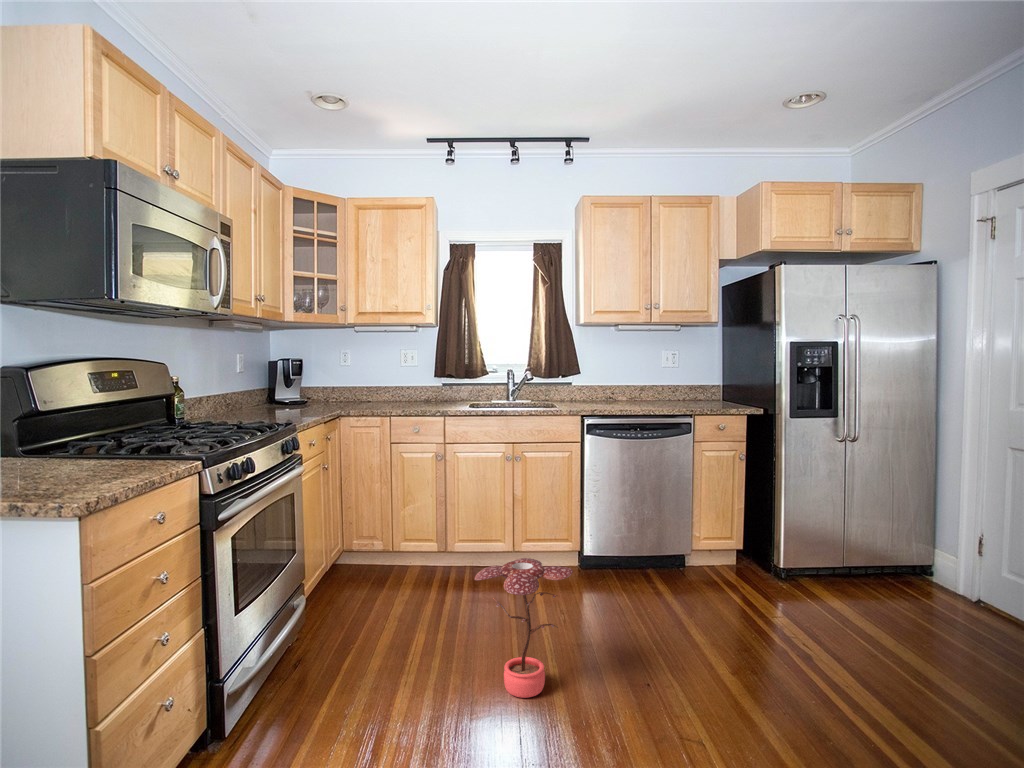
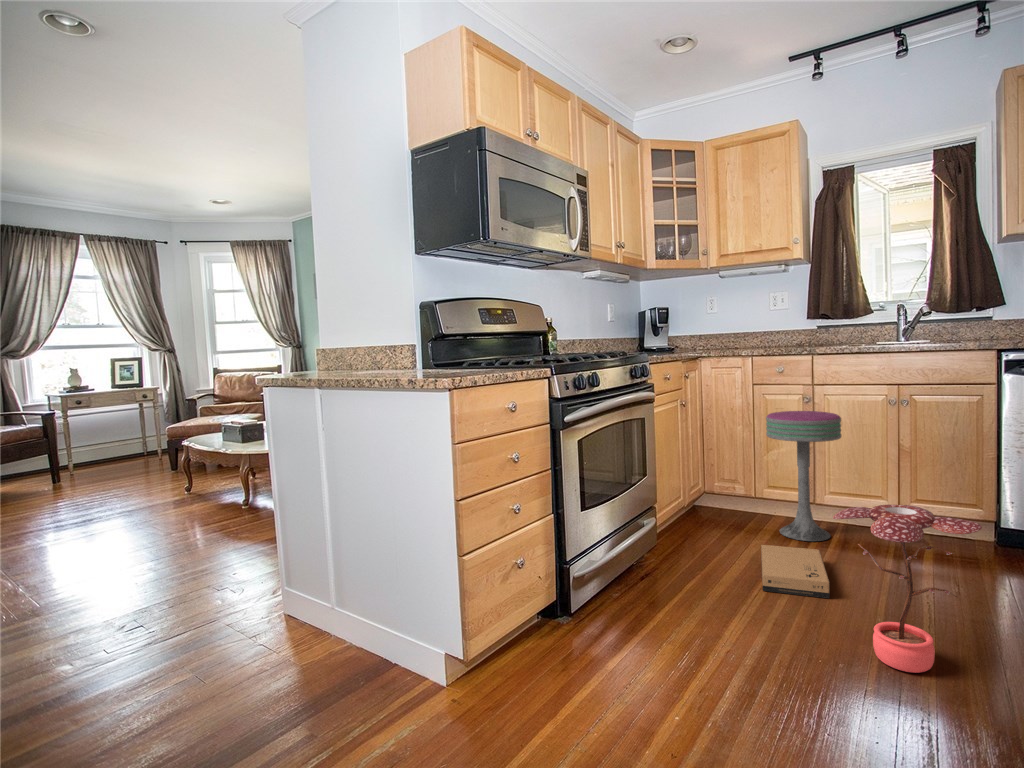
bar stool: none [406,469,468,592] -> present [766,411,841,541]
cardboard box: none [406,600,467,652] -> present [761,545,830,598]

